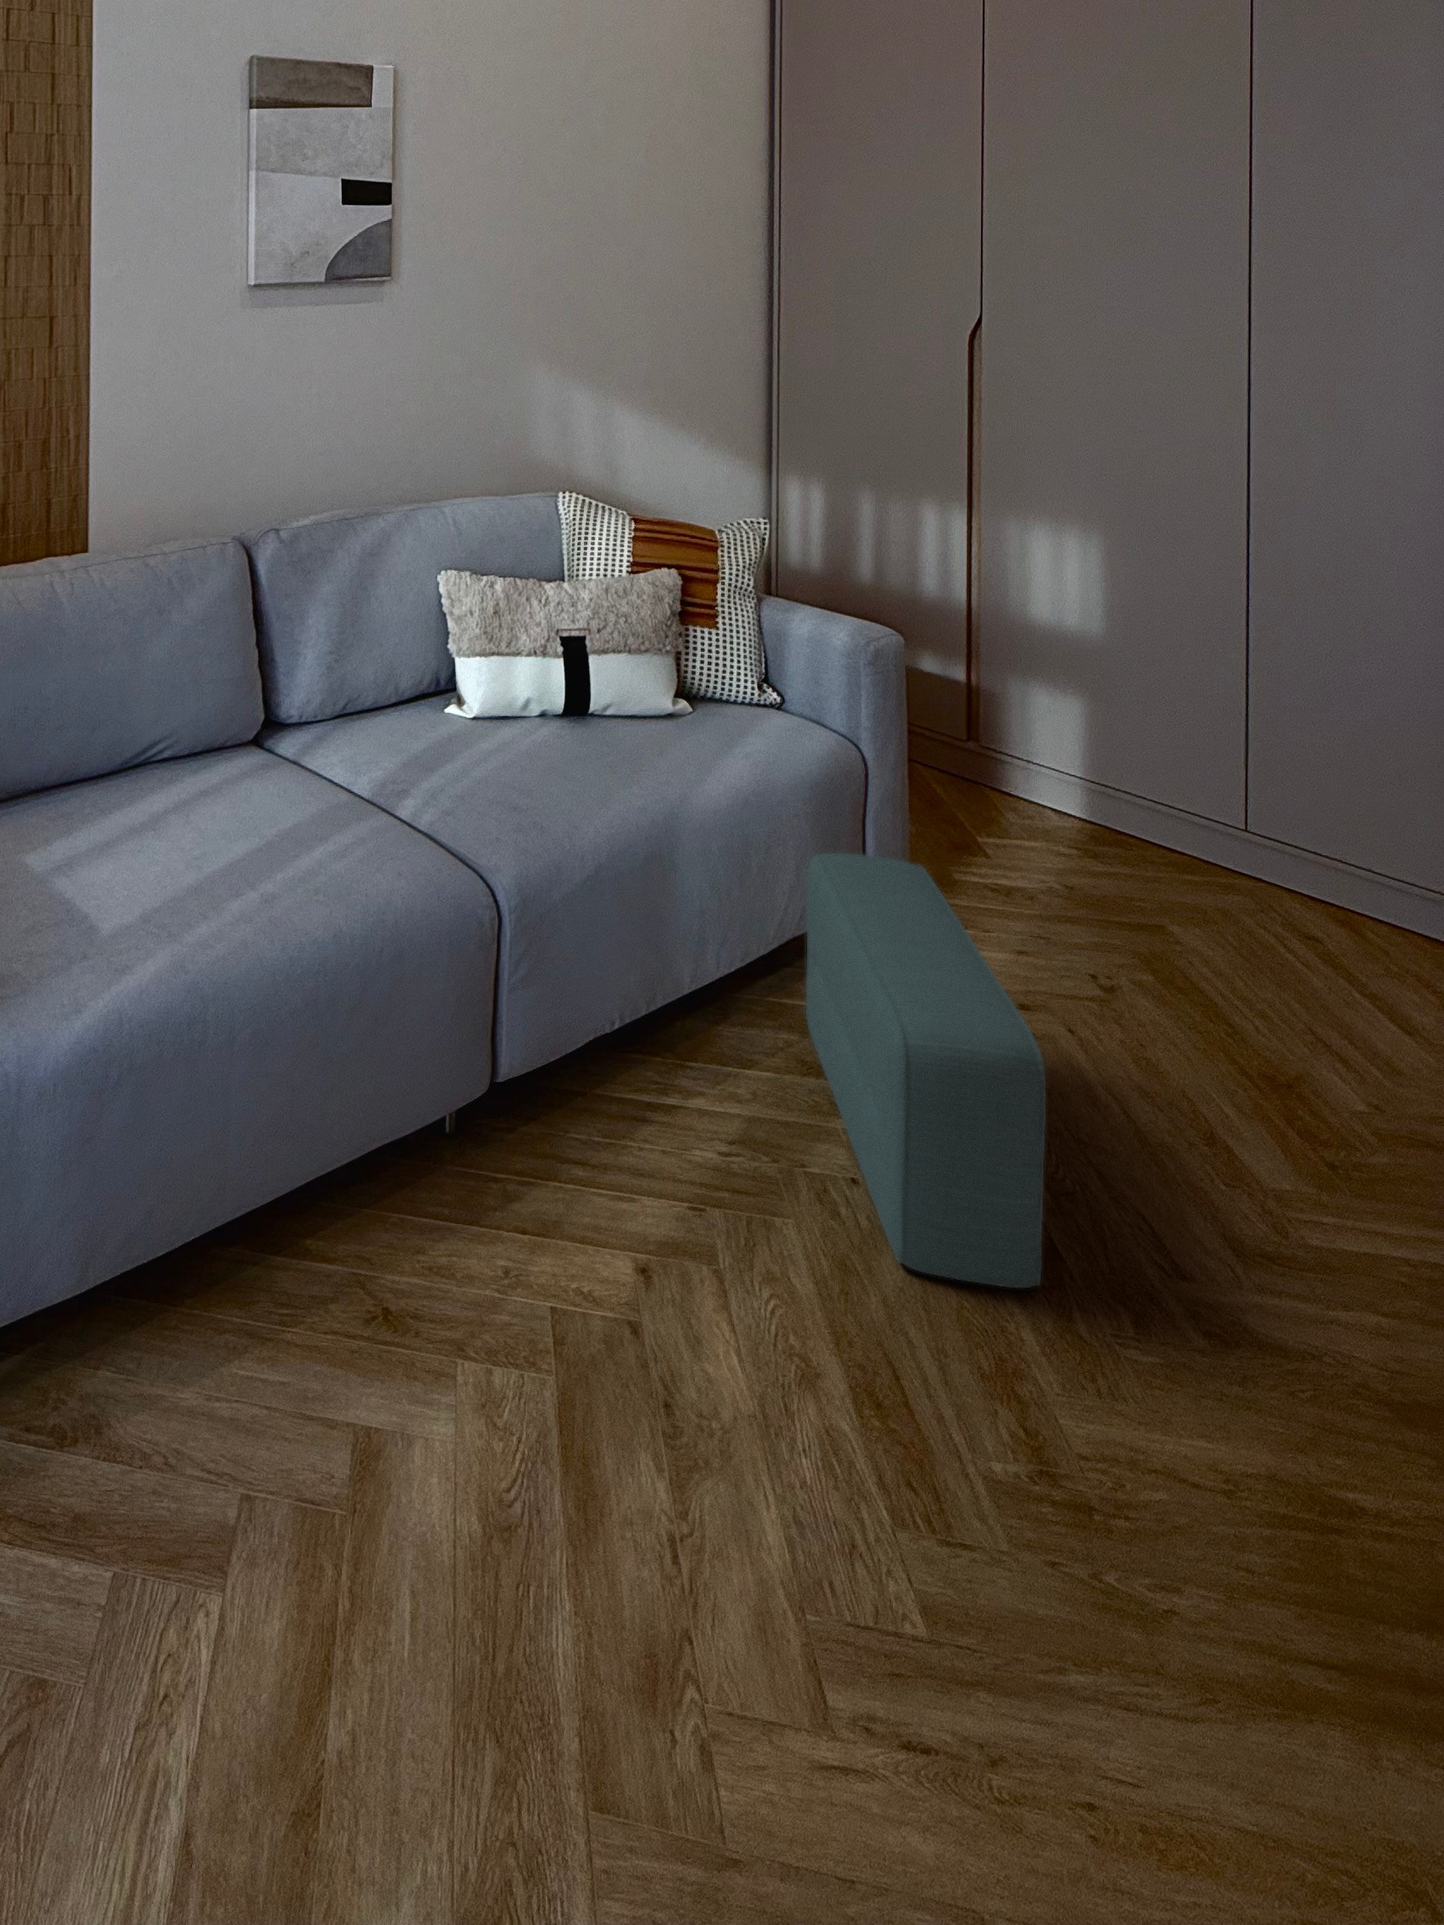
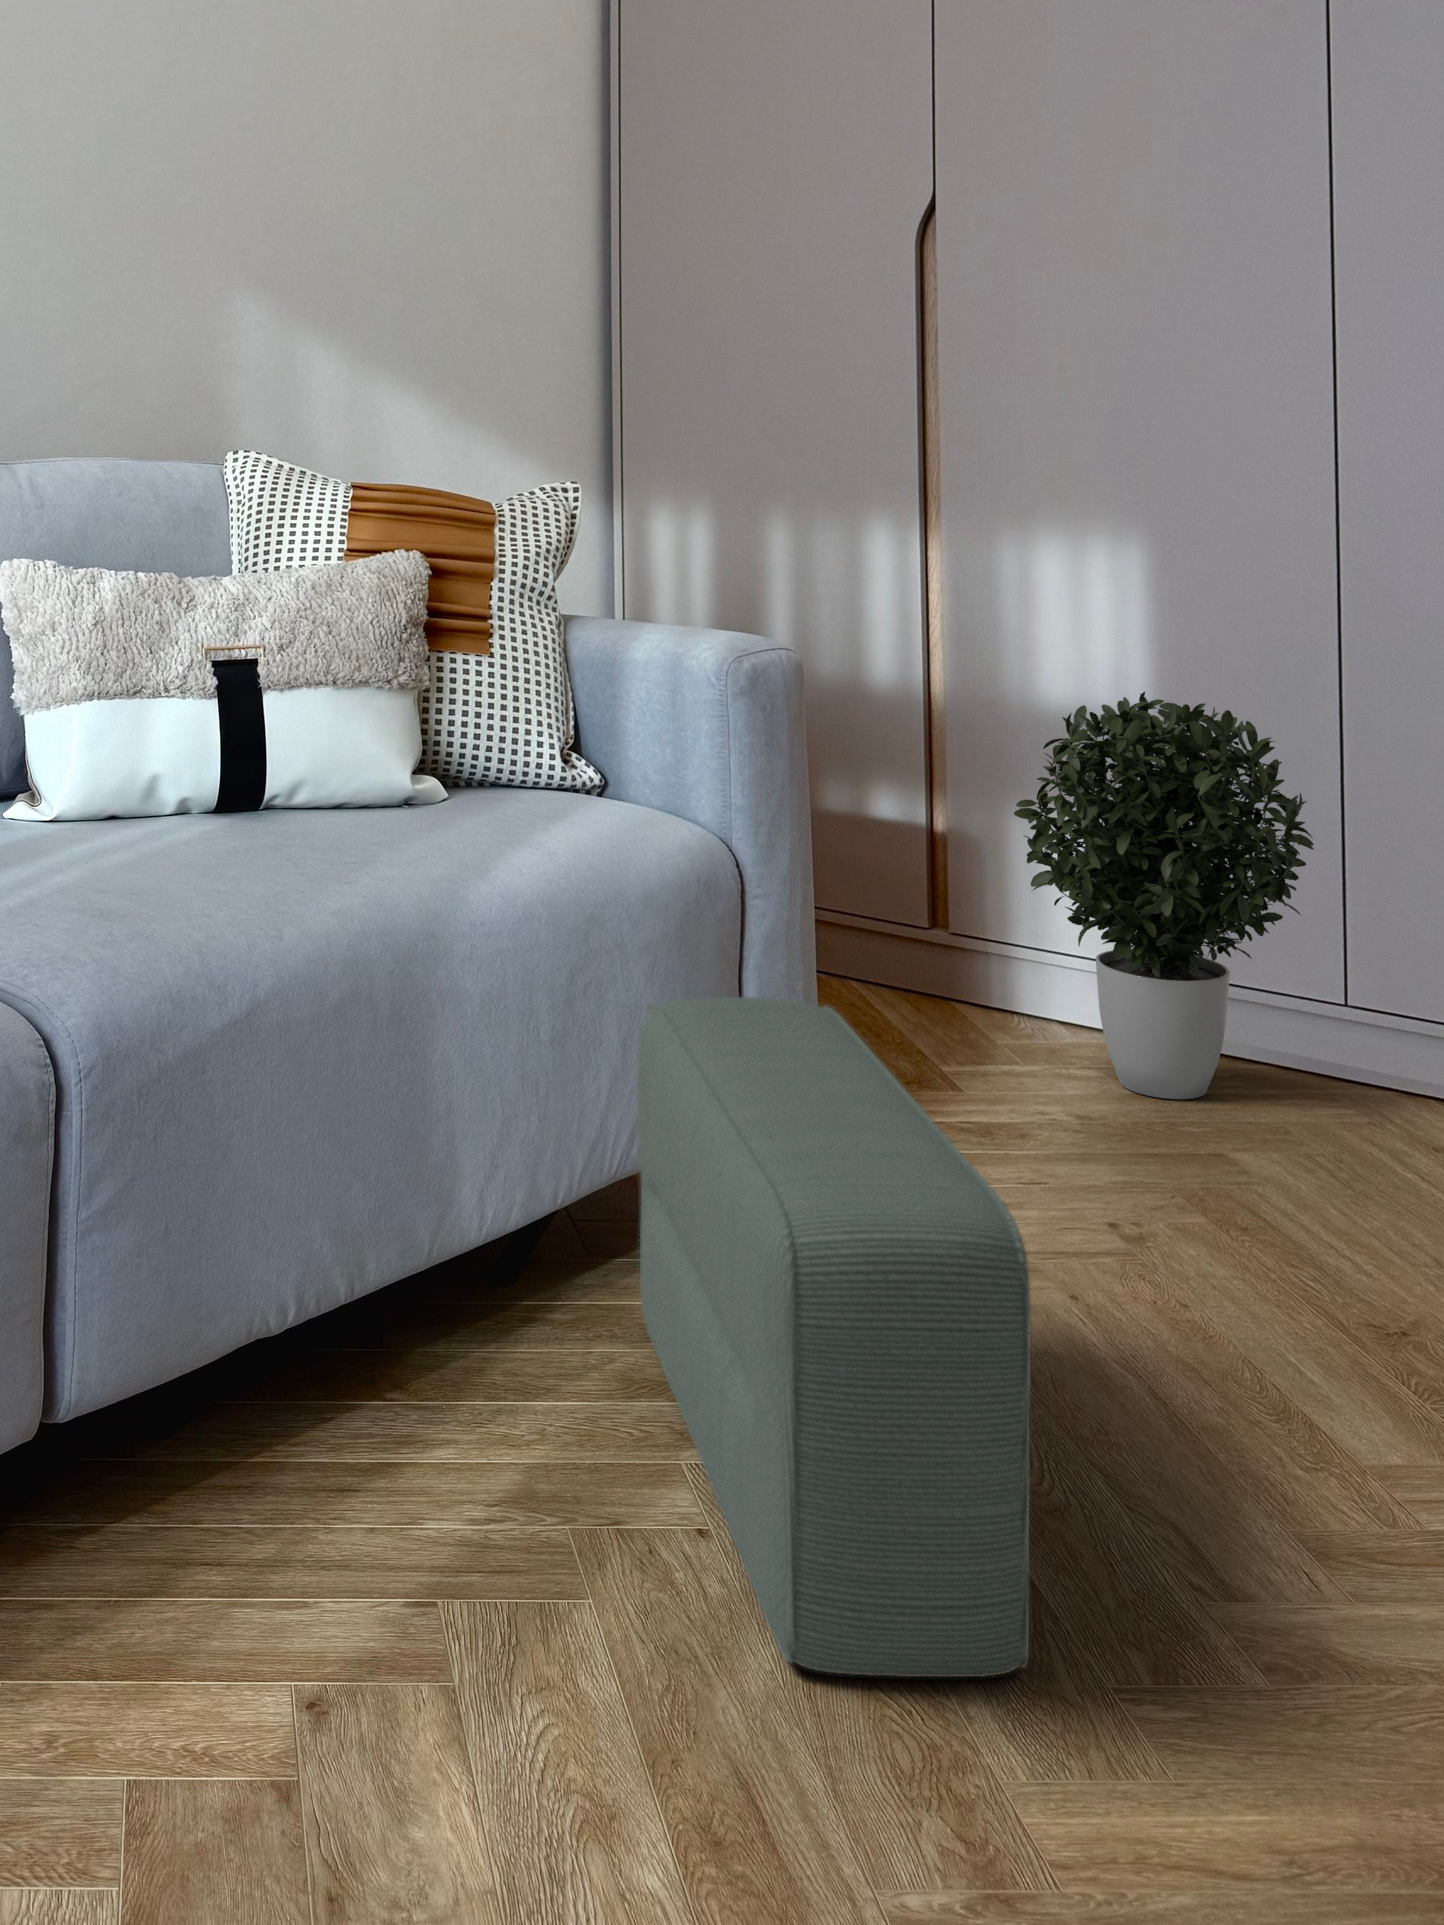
potted plant: none [1038,650,1238,898] -> present [1014,692,1314,1099]

